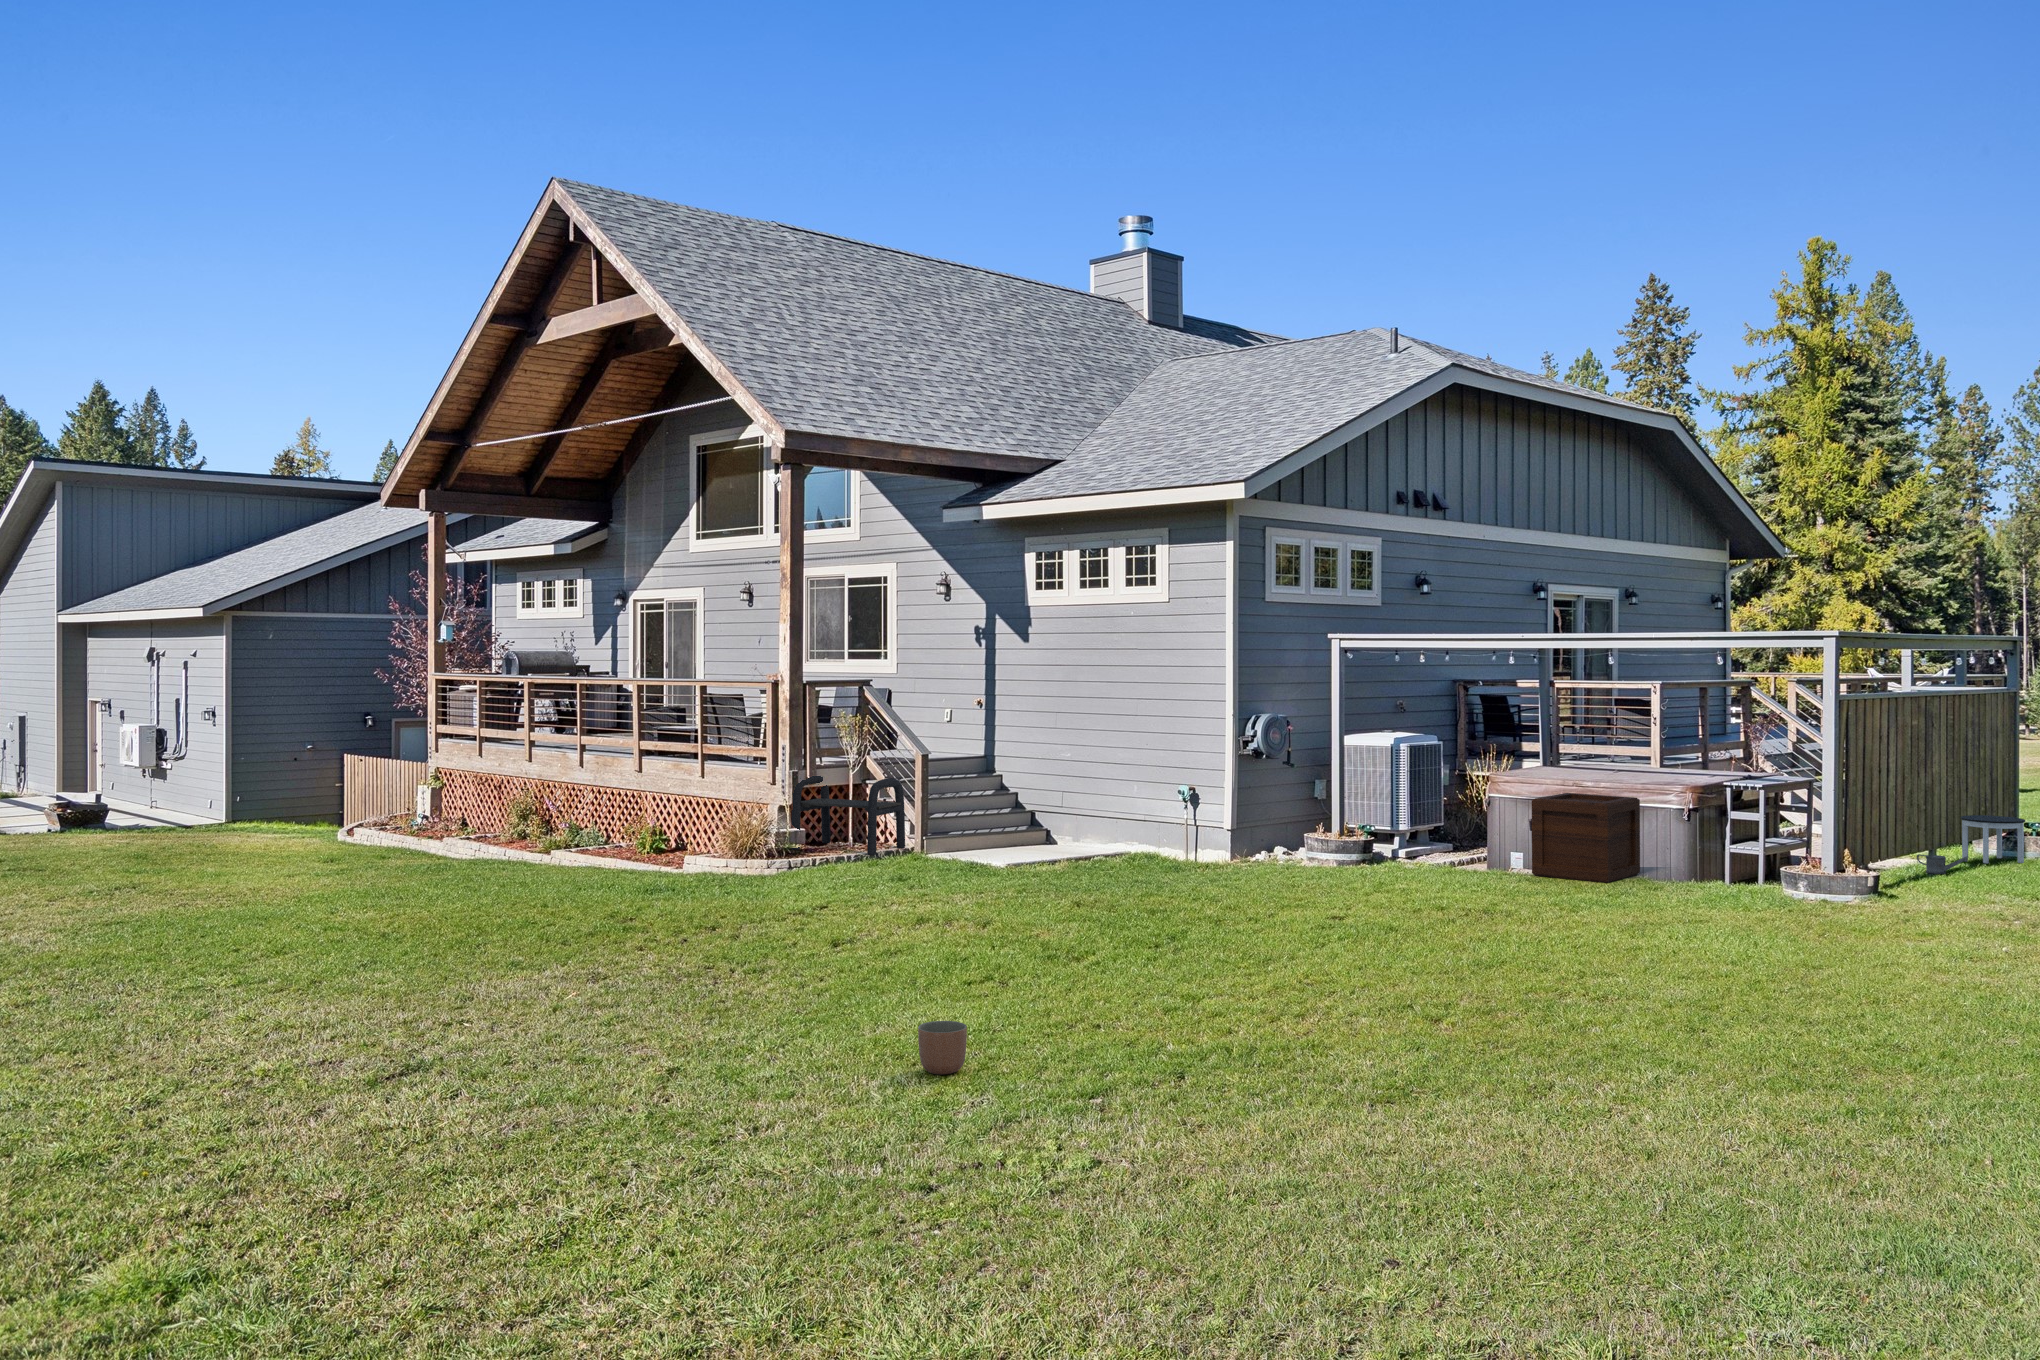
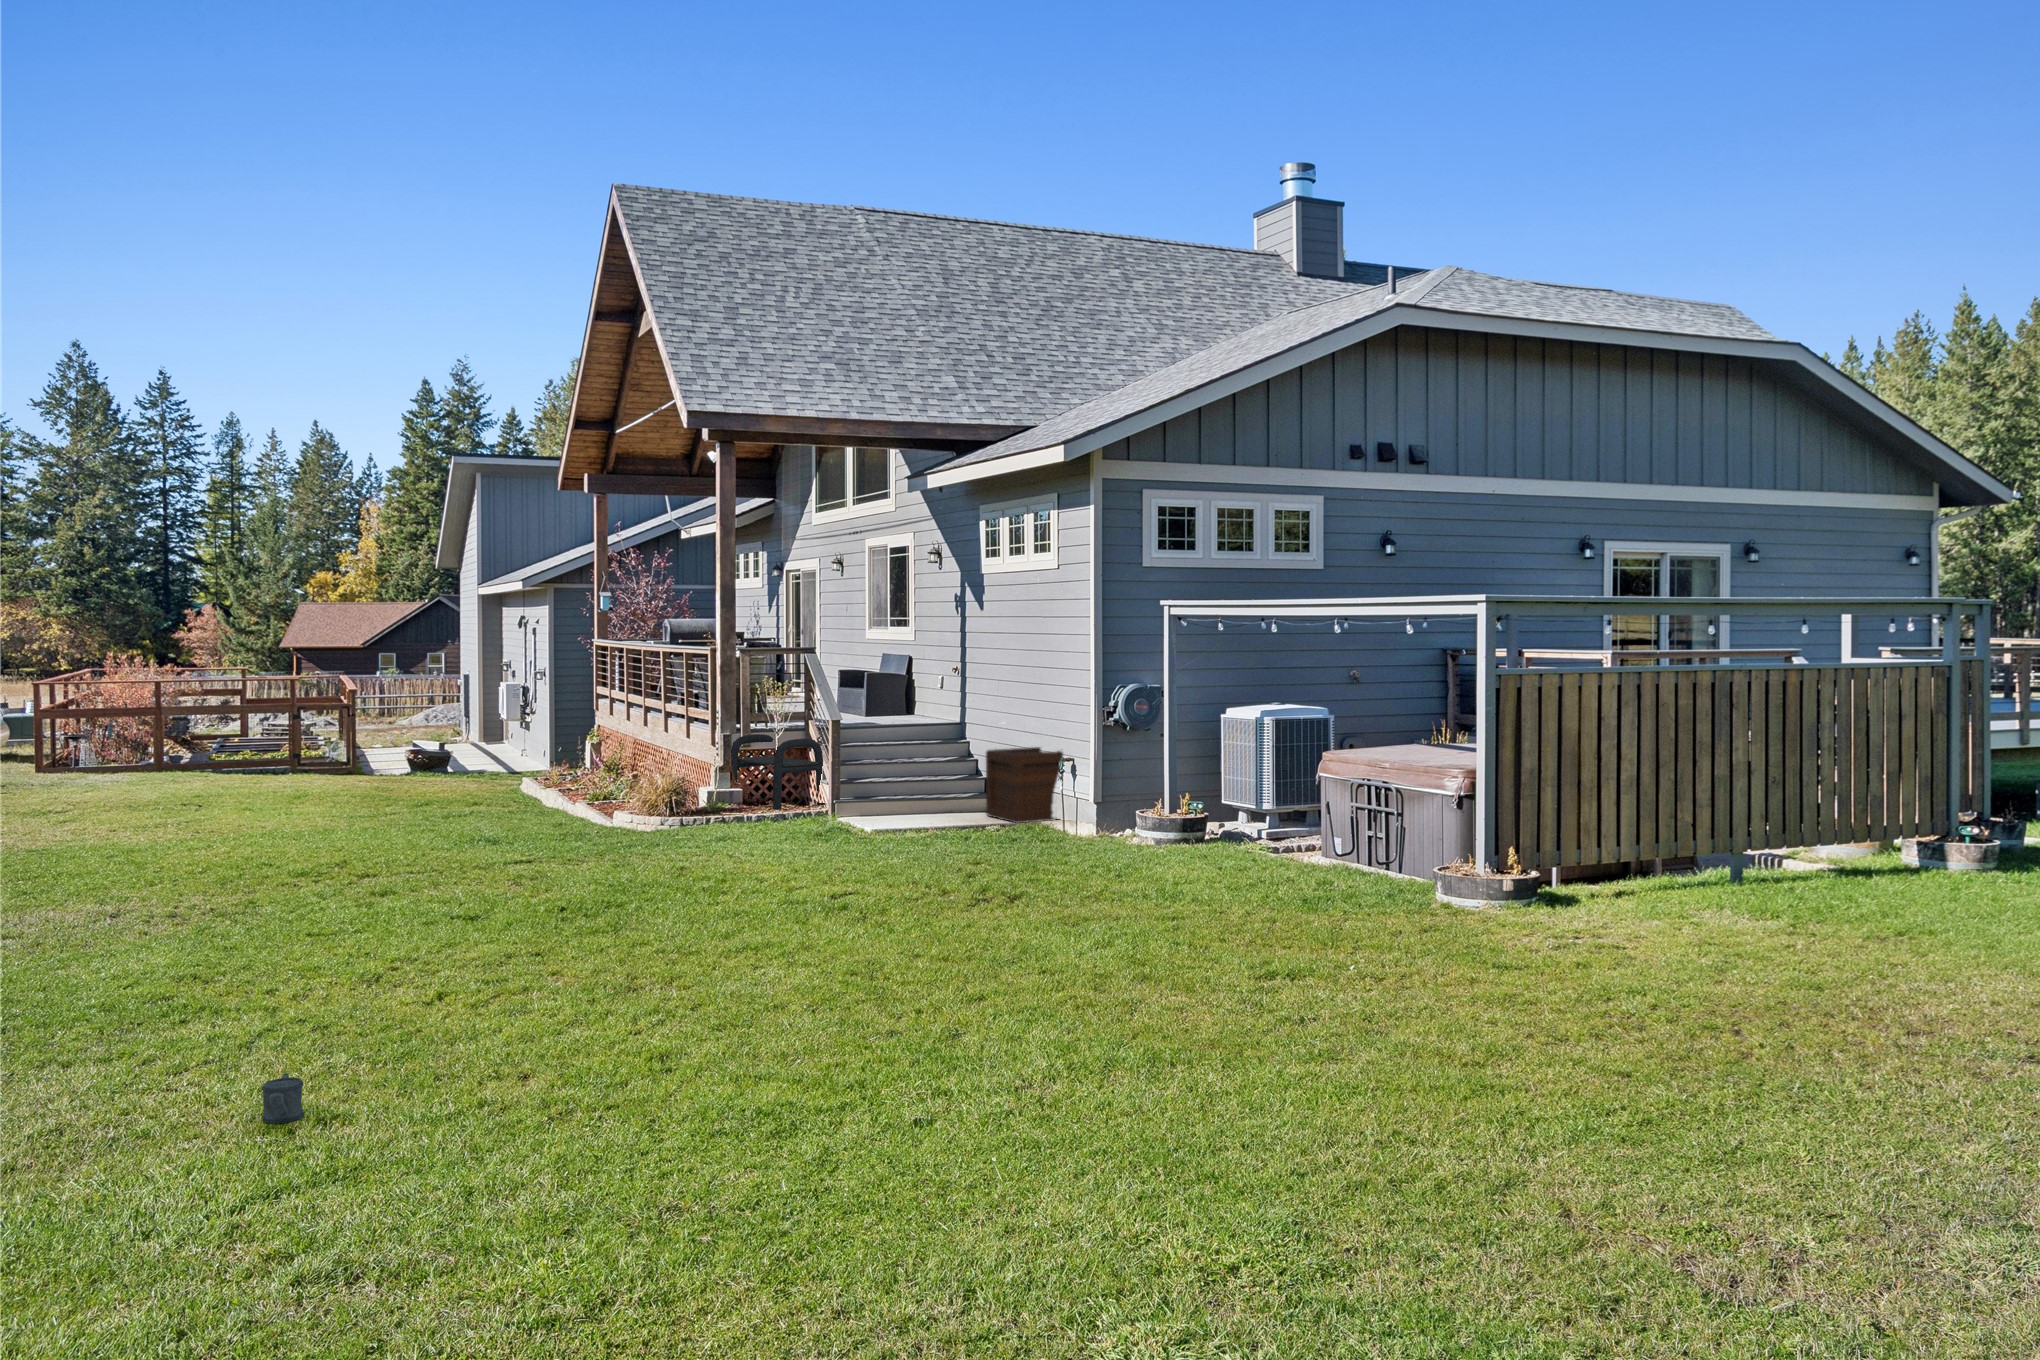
wooden crate: present [1532,793,1640,883] -> present [986,747,1063,823]
round table: present [1960,815,2025,863] -> none [1828,814,1901,872]
watering can: present [1917,855,1968,874] -> present [262,1073,304,1124]
planter: present [918,1021,967,1075] -> none [189,927,234,970]

